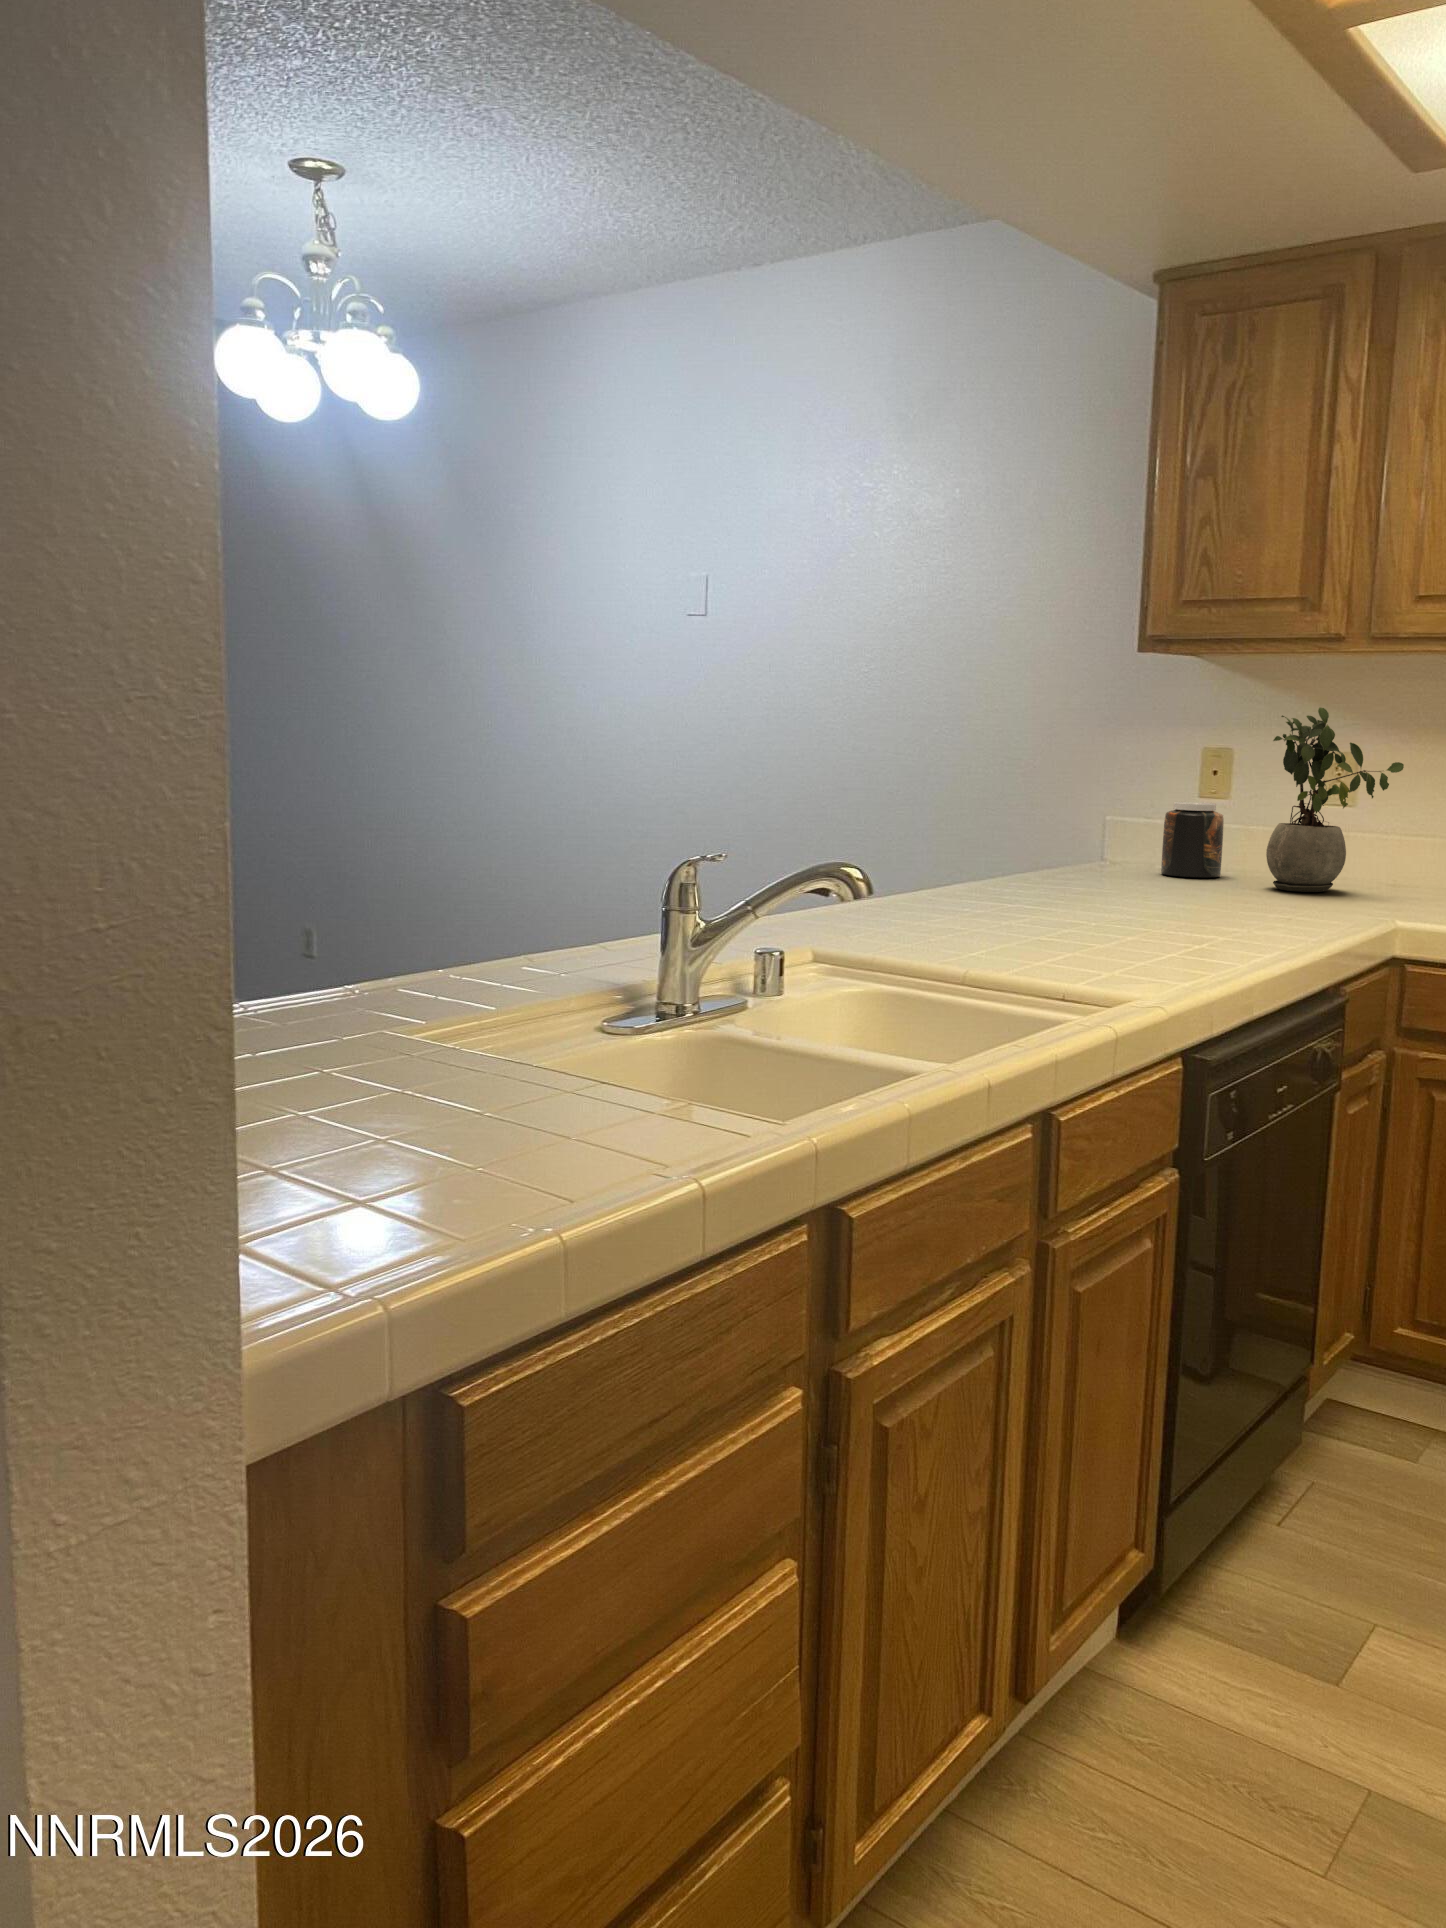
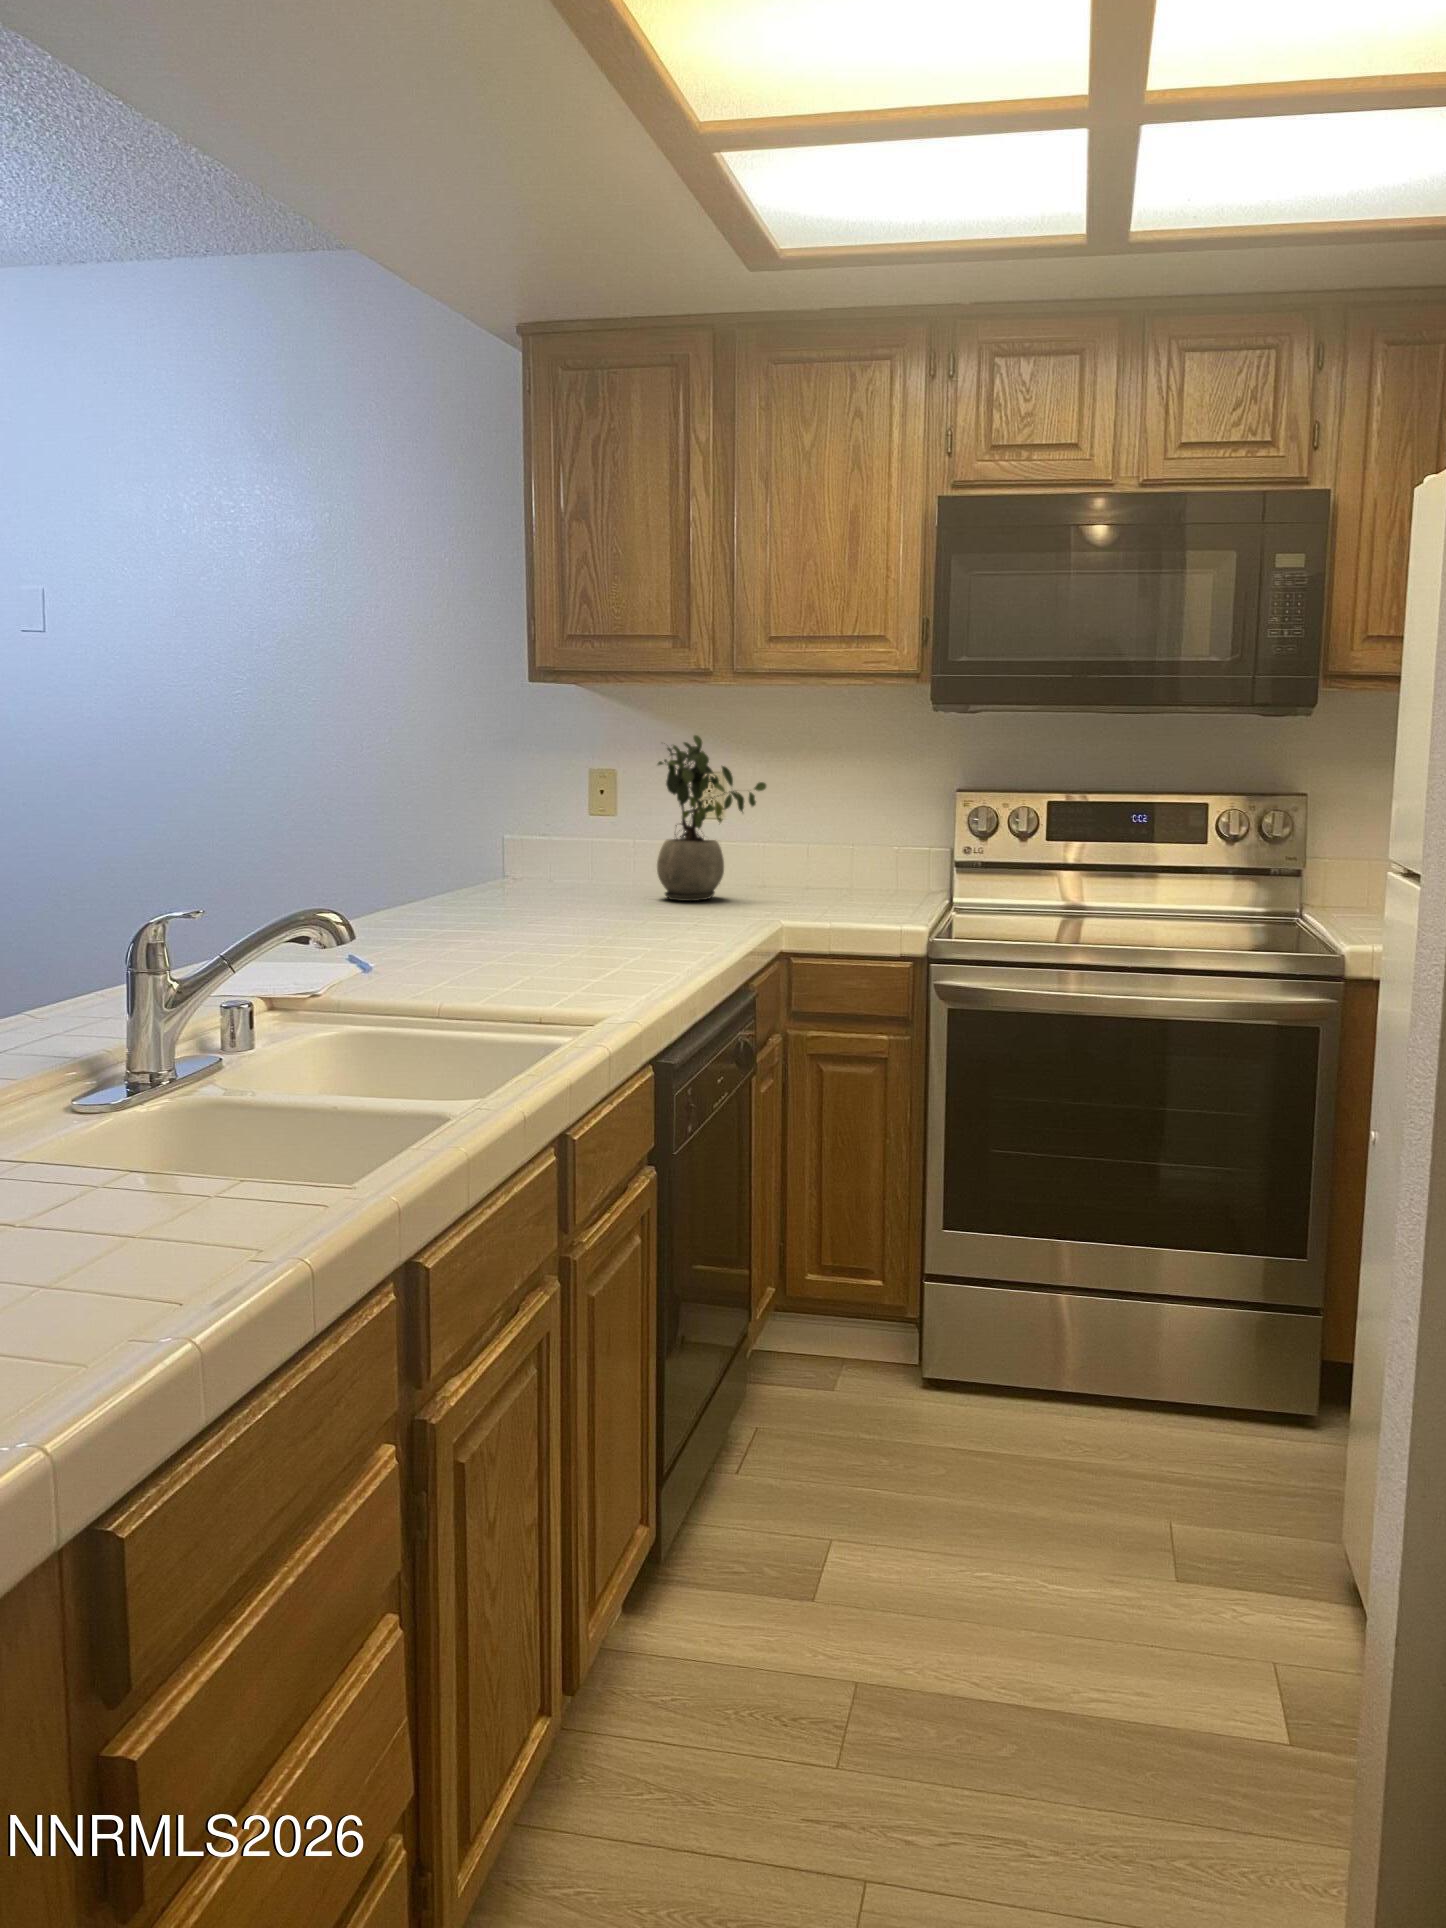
jar: present [1161,802,1224,878] -> none [560,823,614,893]

